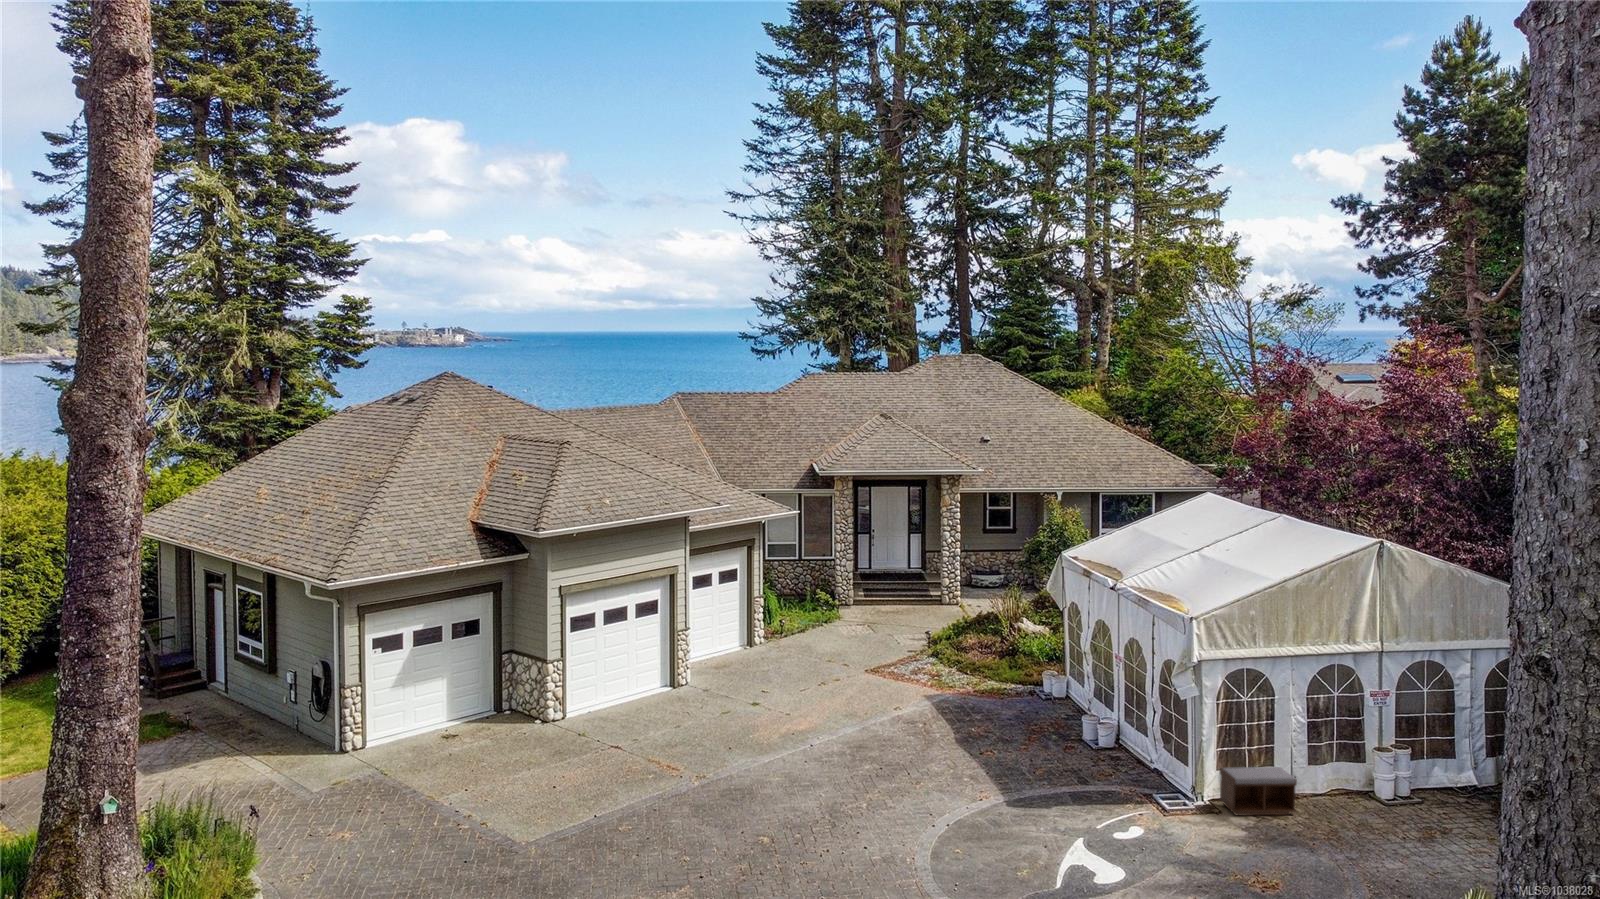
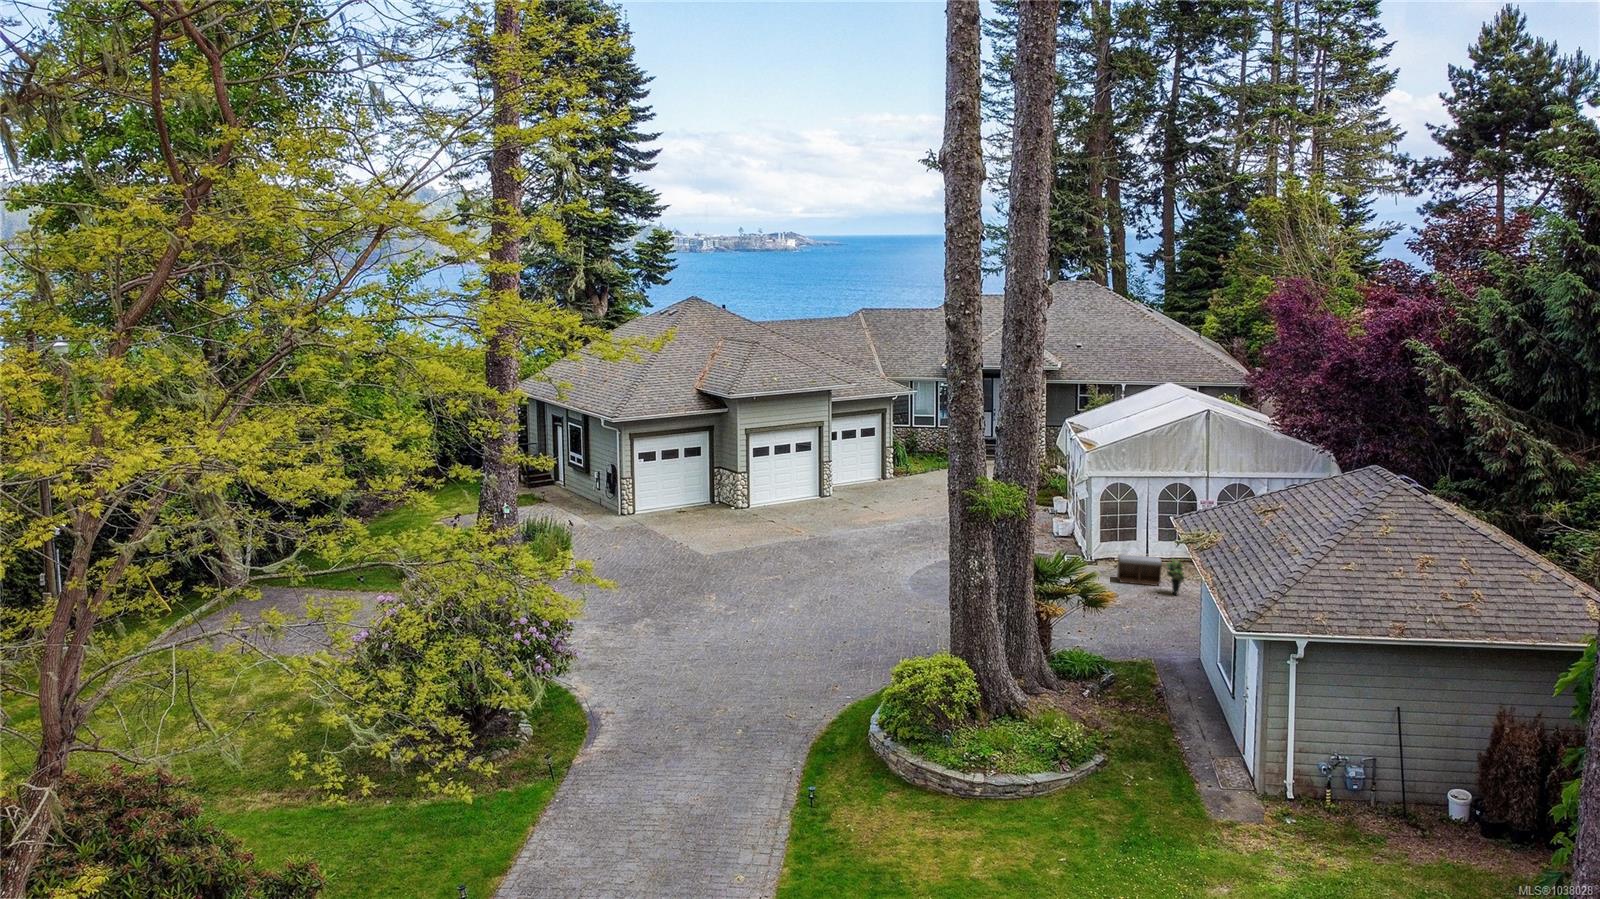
potted plant: none [1315,773,1351,835] -> present [1166,558,1185,595]

